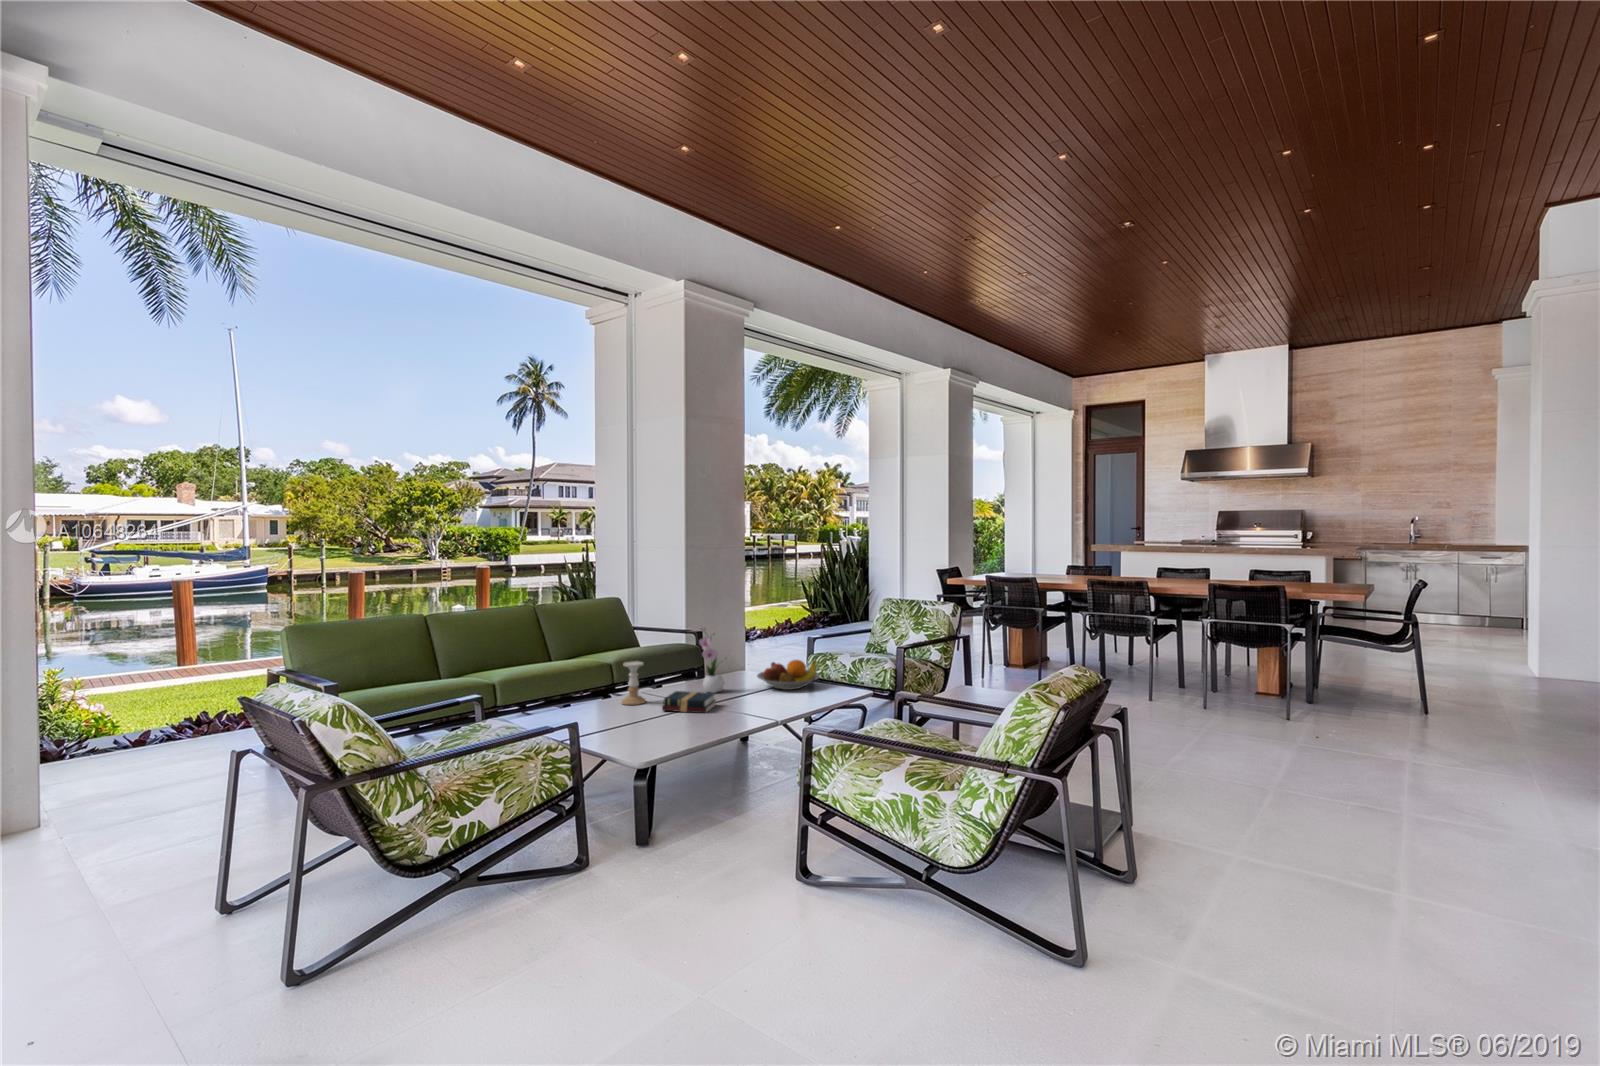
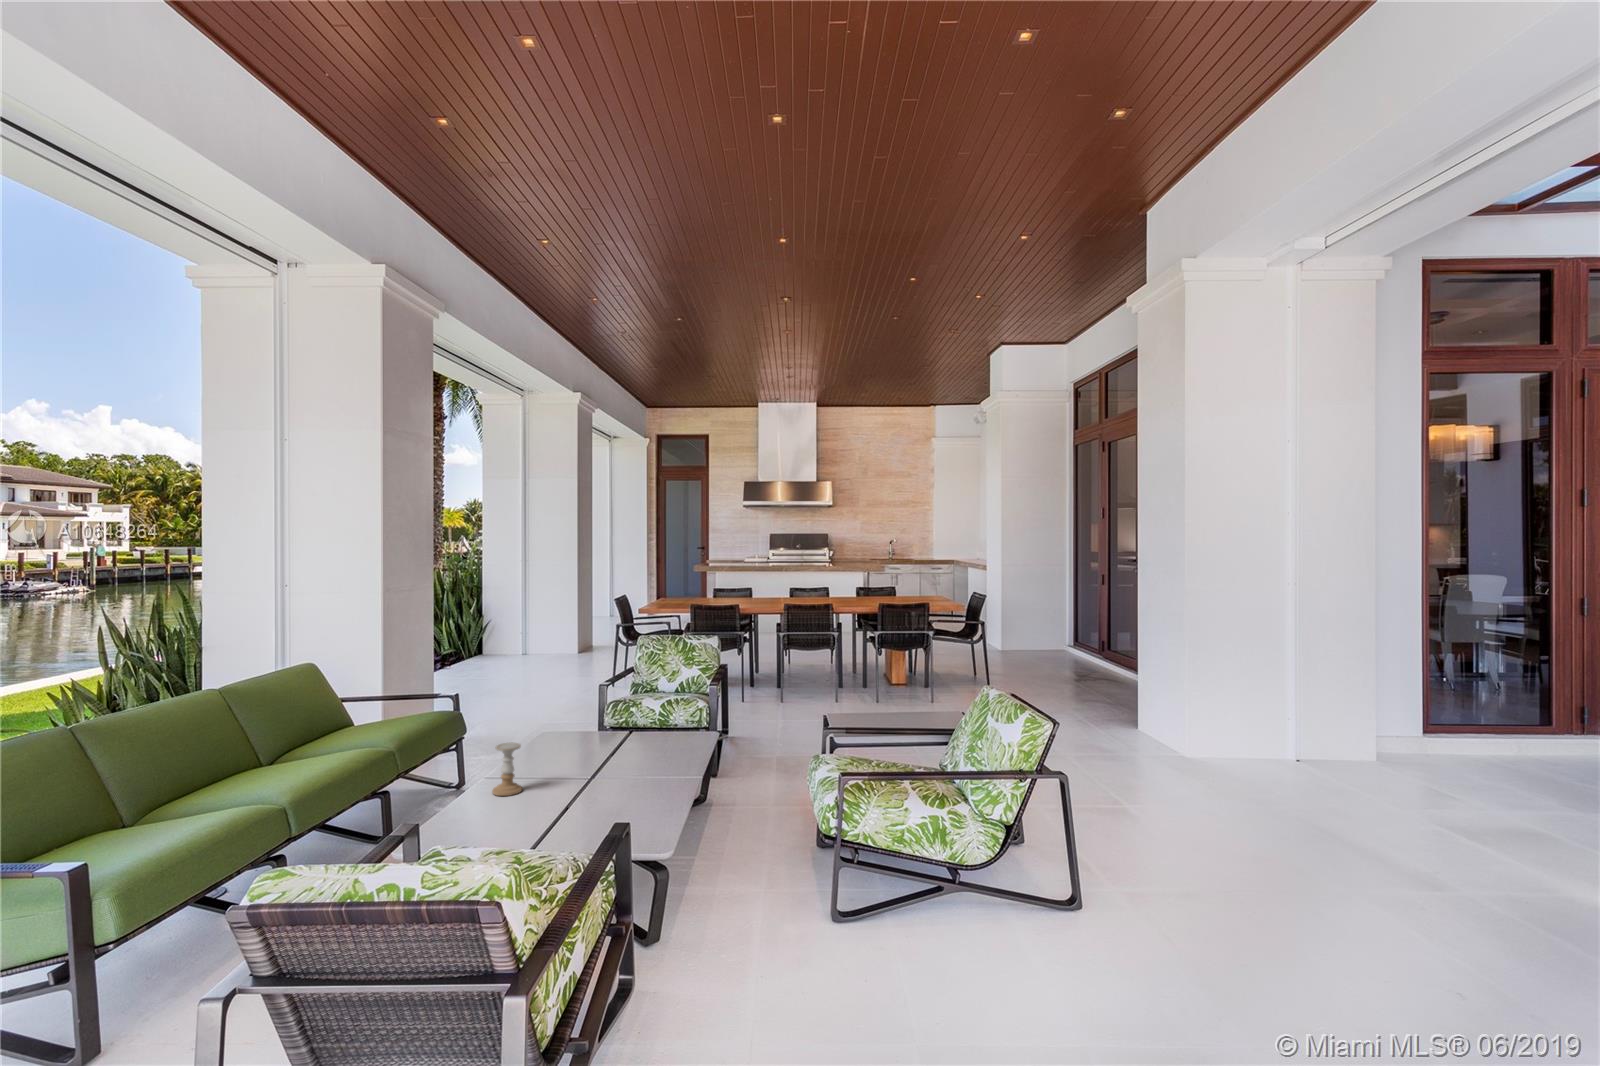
flower arrangement: present [699,630,726,693] -> none [555,693,581,763]
fruit bowl: present [757,660,819,690] -> none [598,711,664,746]
hardback book: present [662,691,716,713] -> none [559,763,618,793]

